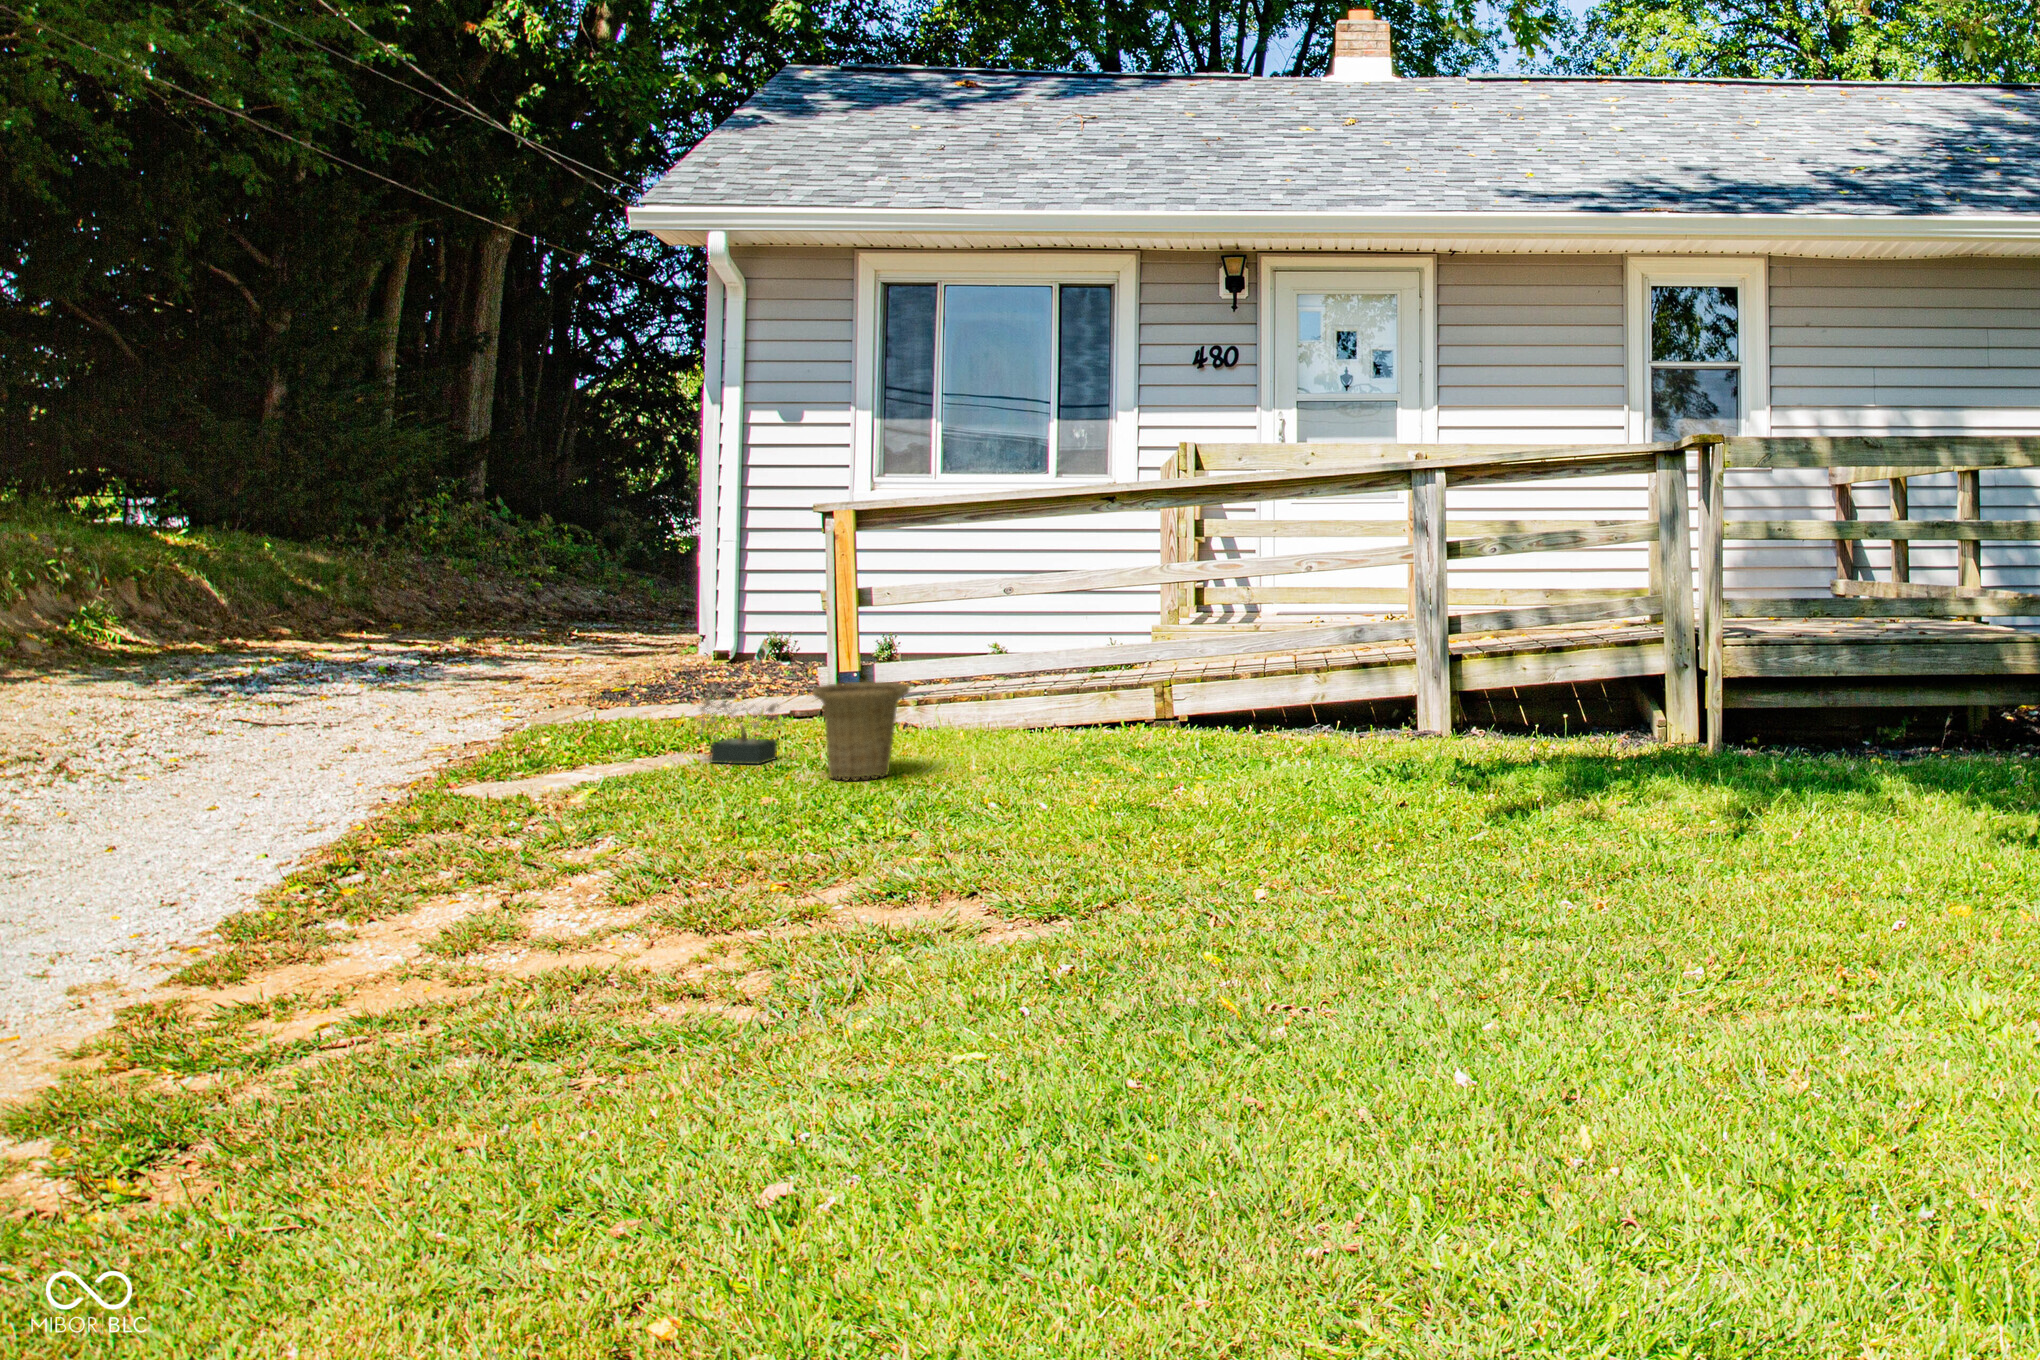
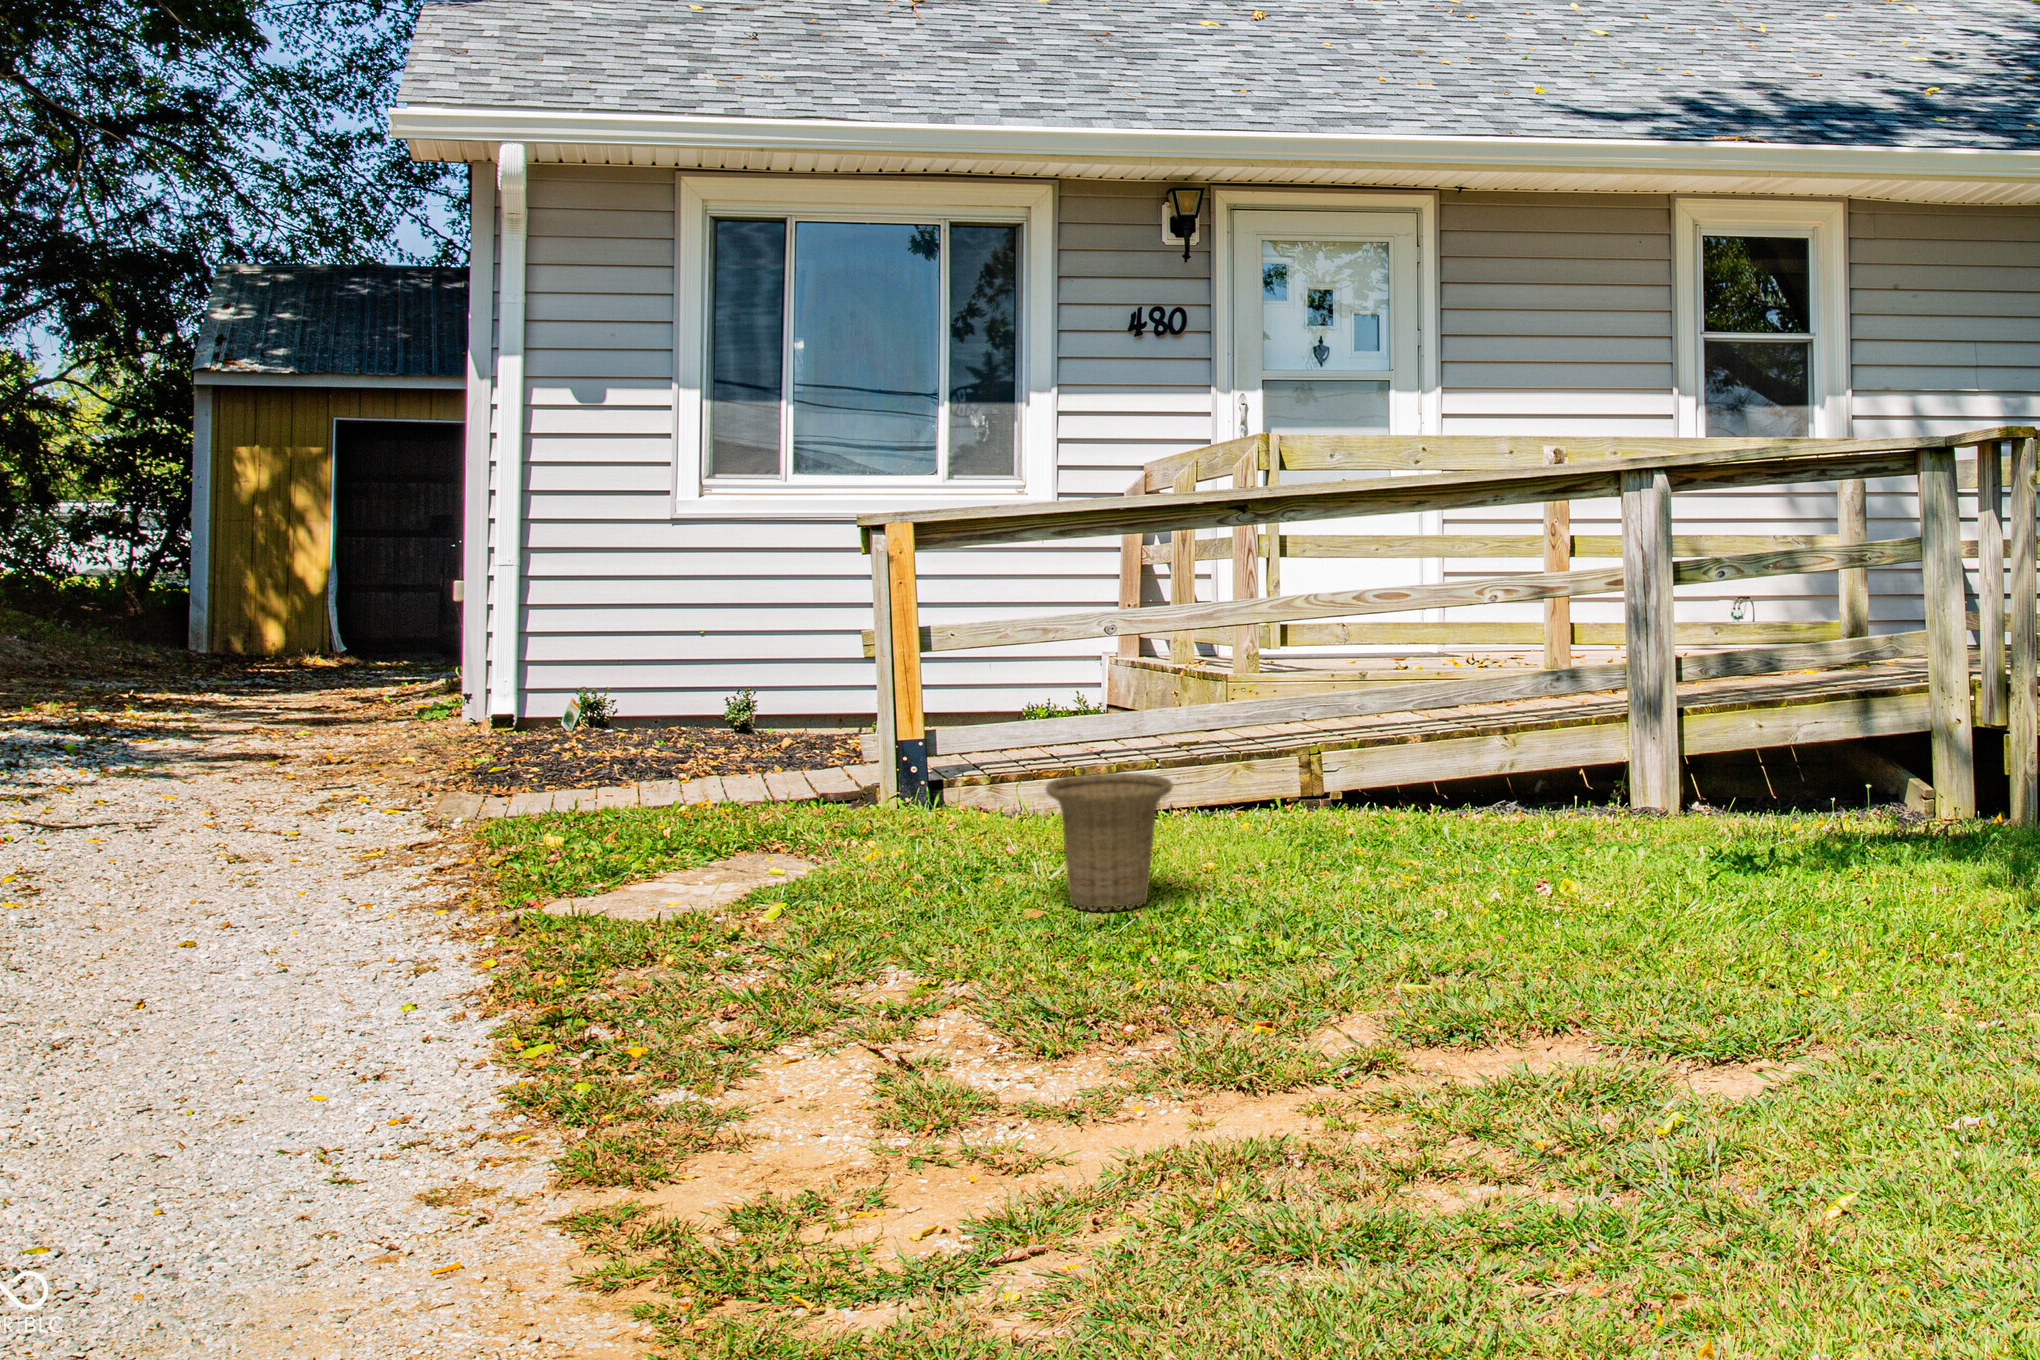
decorative plant: present [698,686,784,764] -> none [837,784,963,893]

